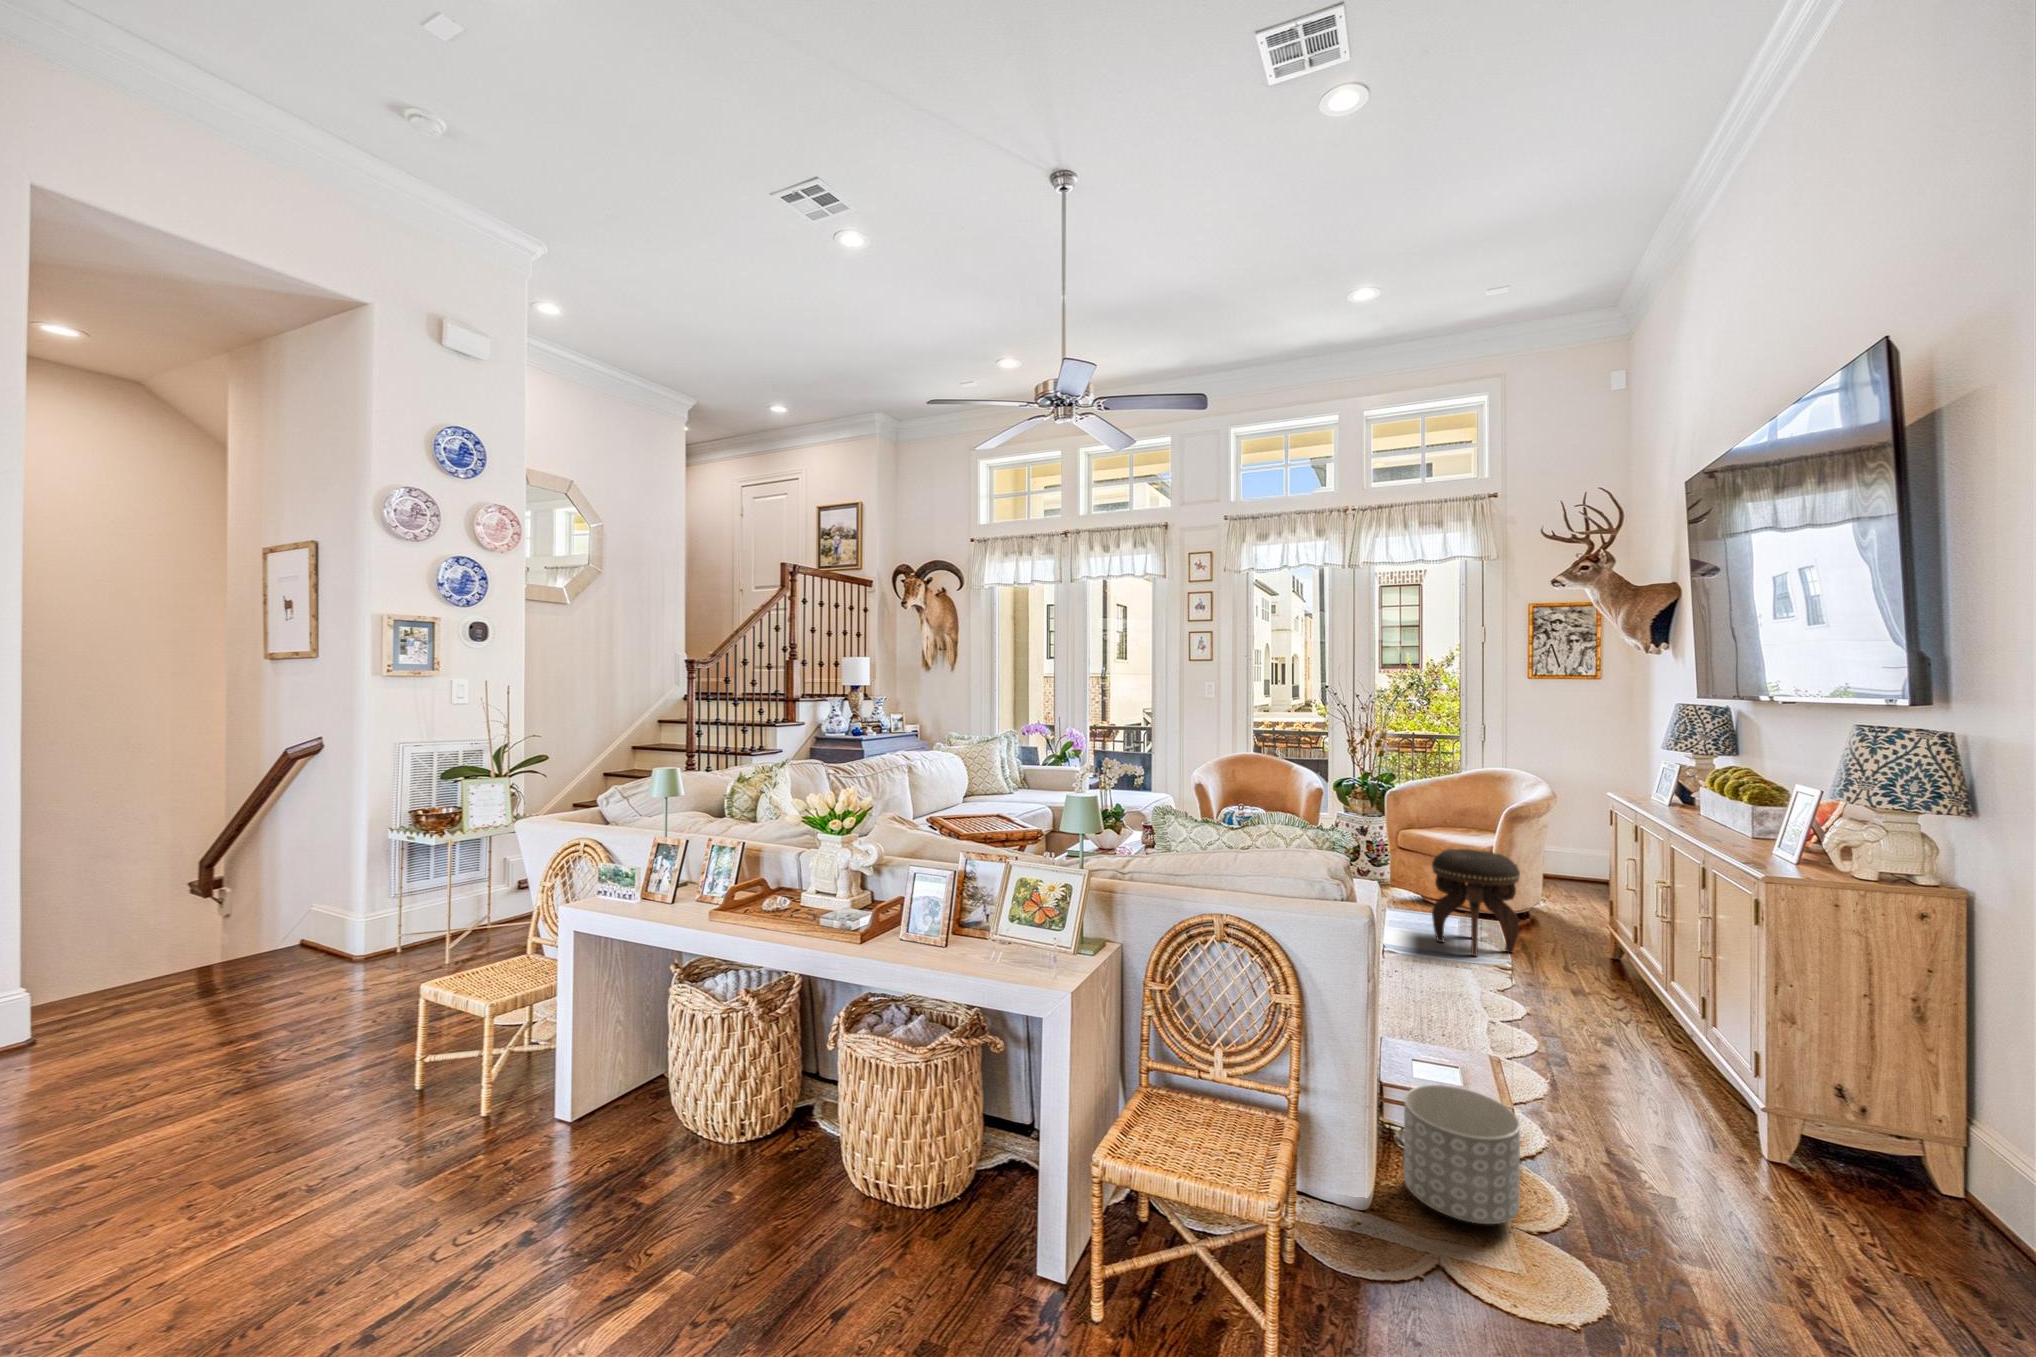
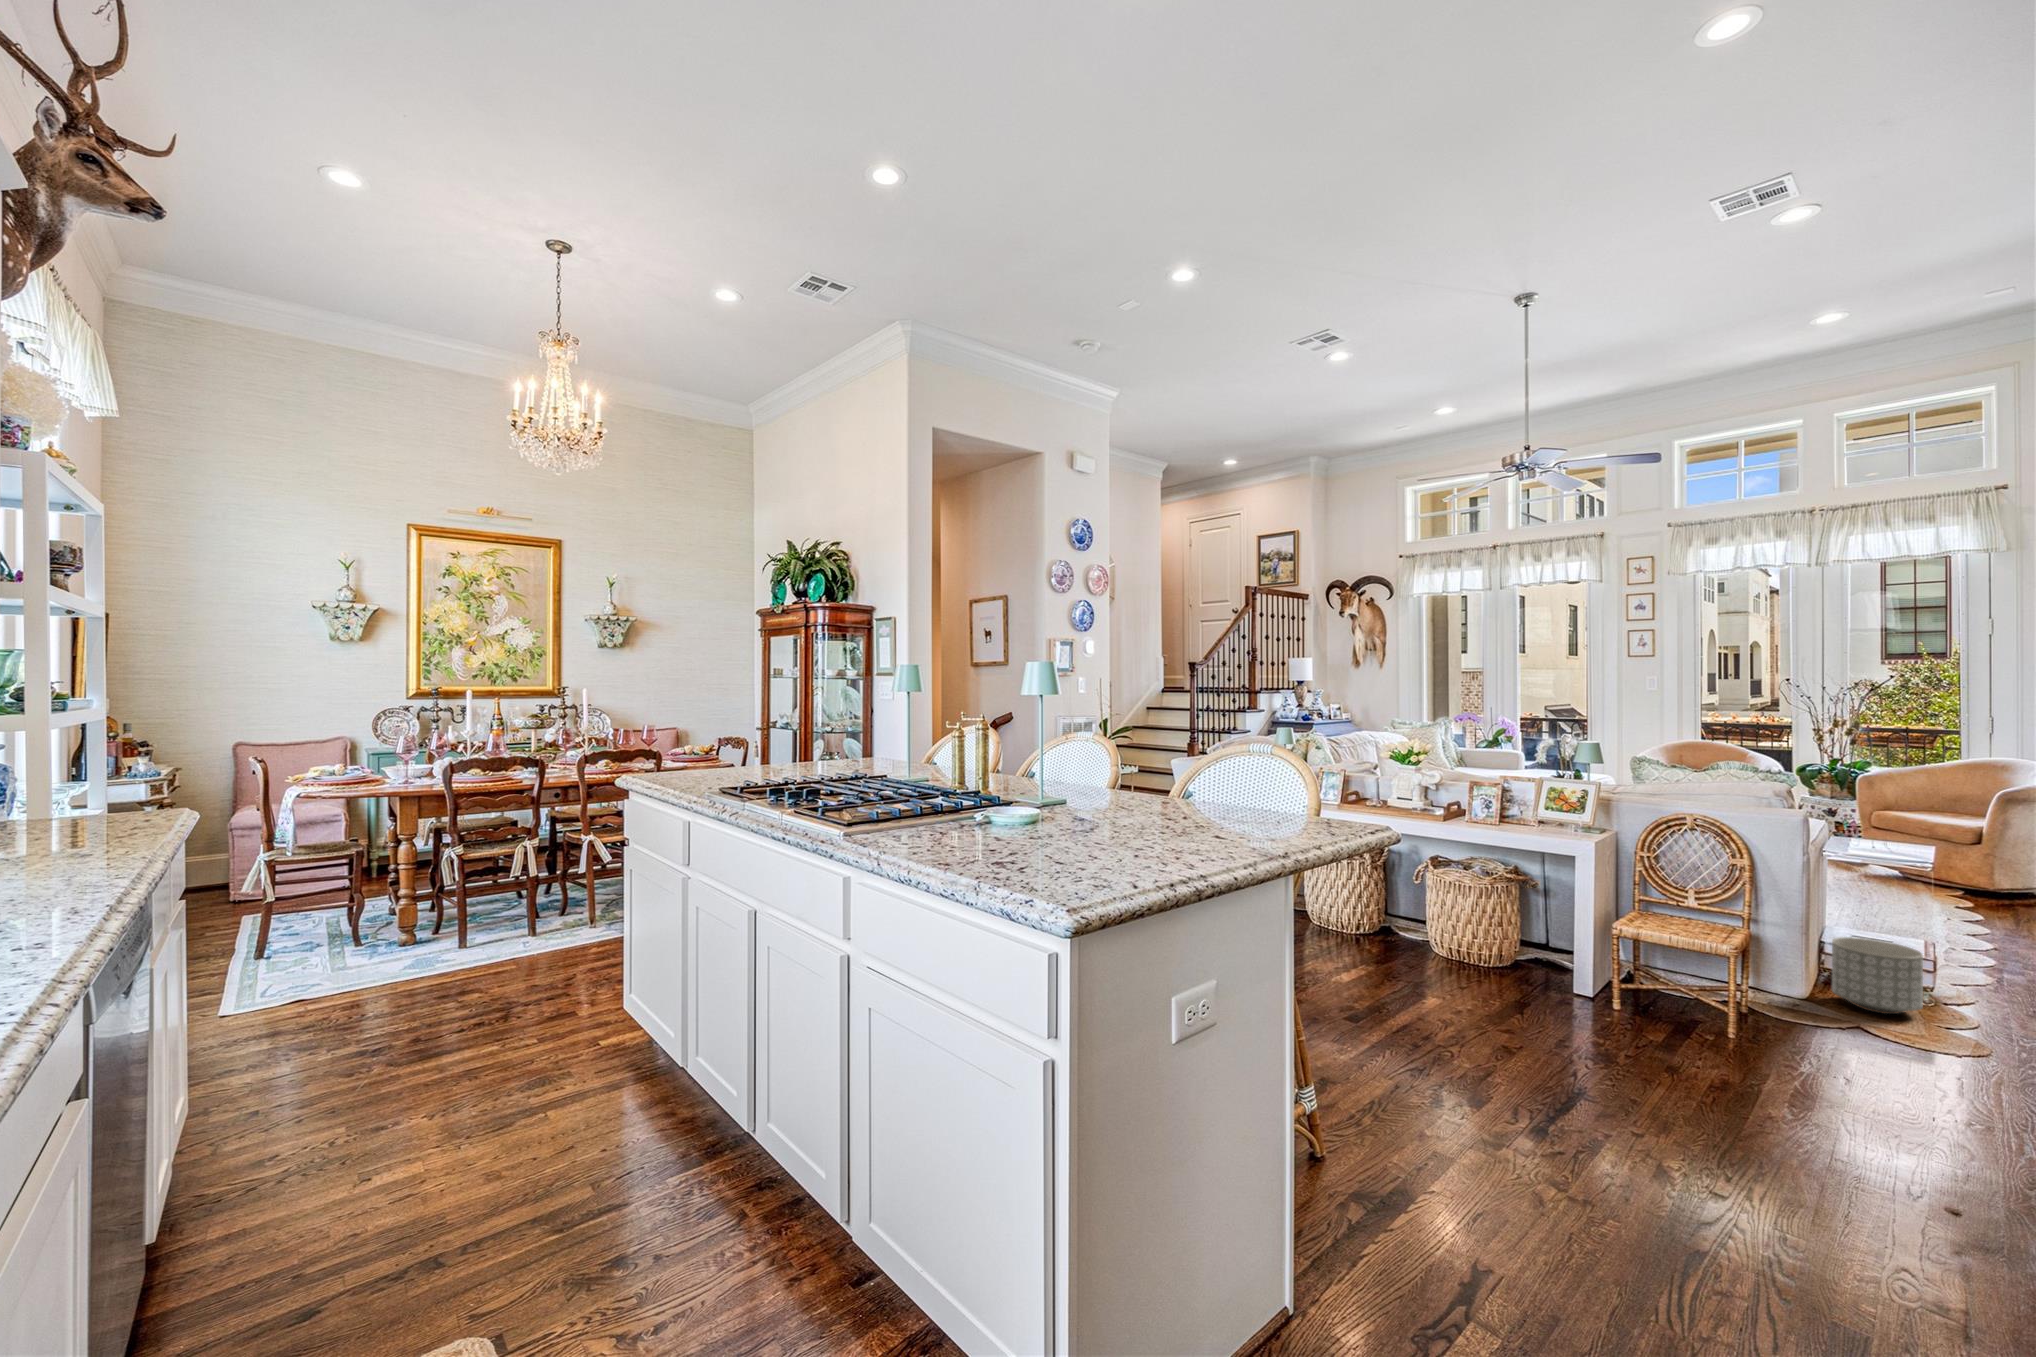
footstool: present [1432,849,1520,956] -> none [1901,823,2001,914]

